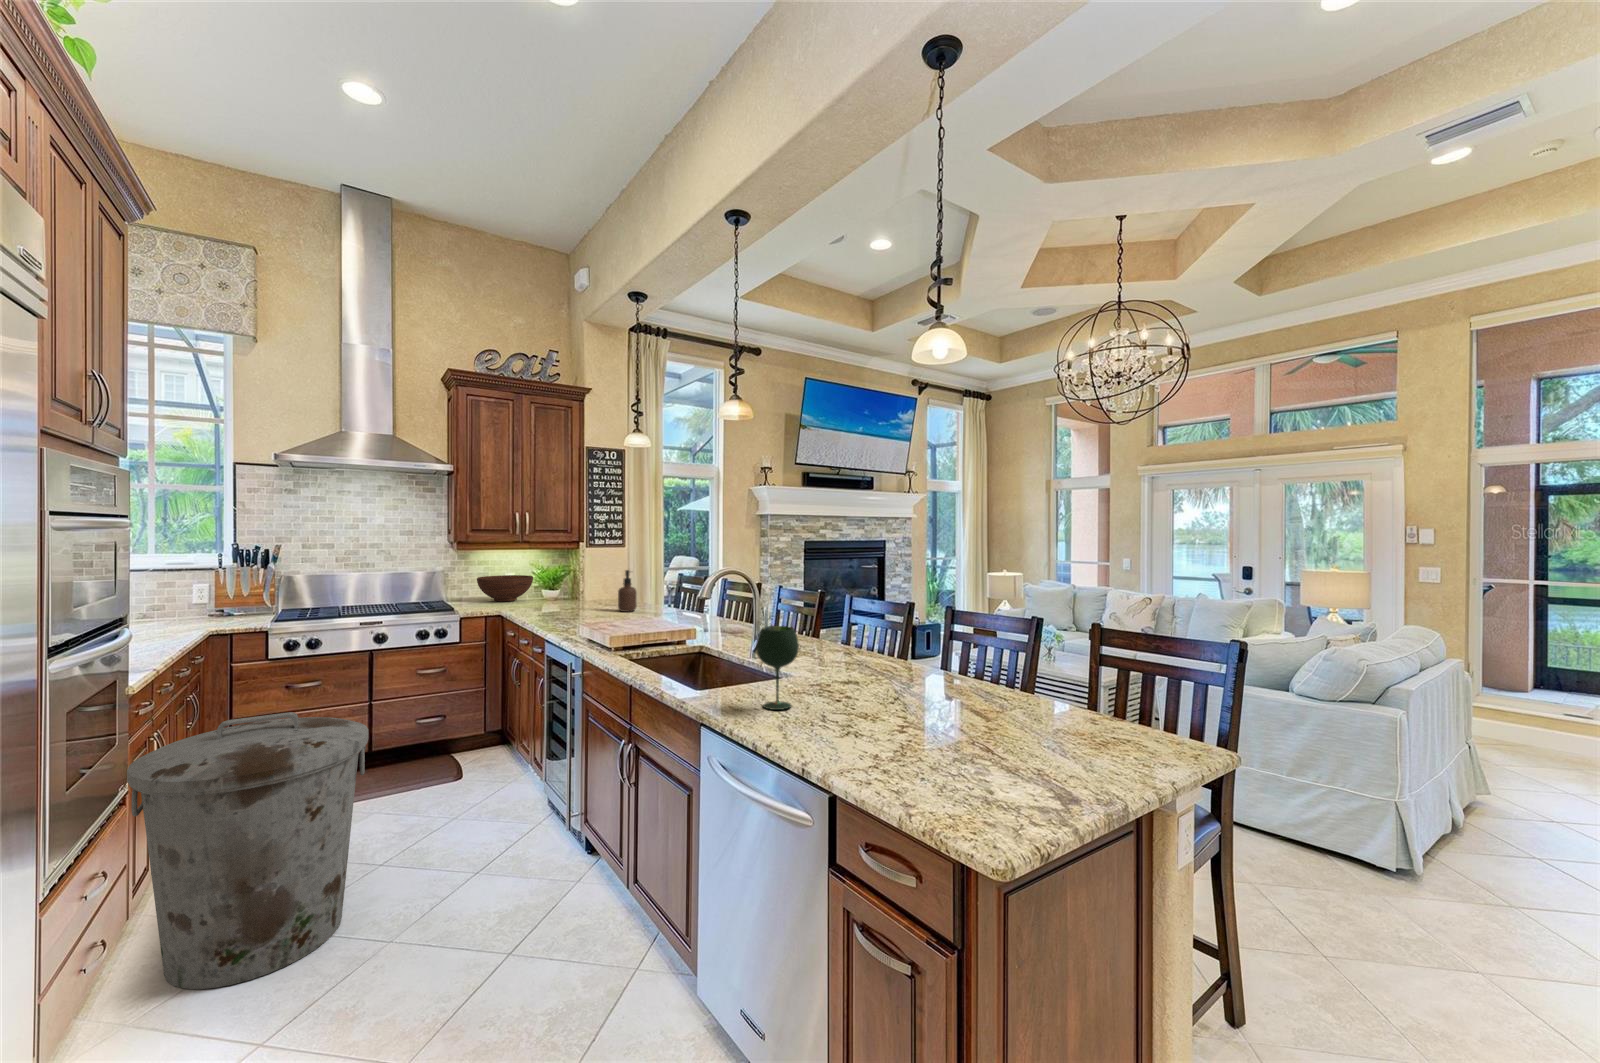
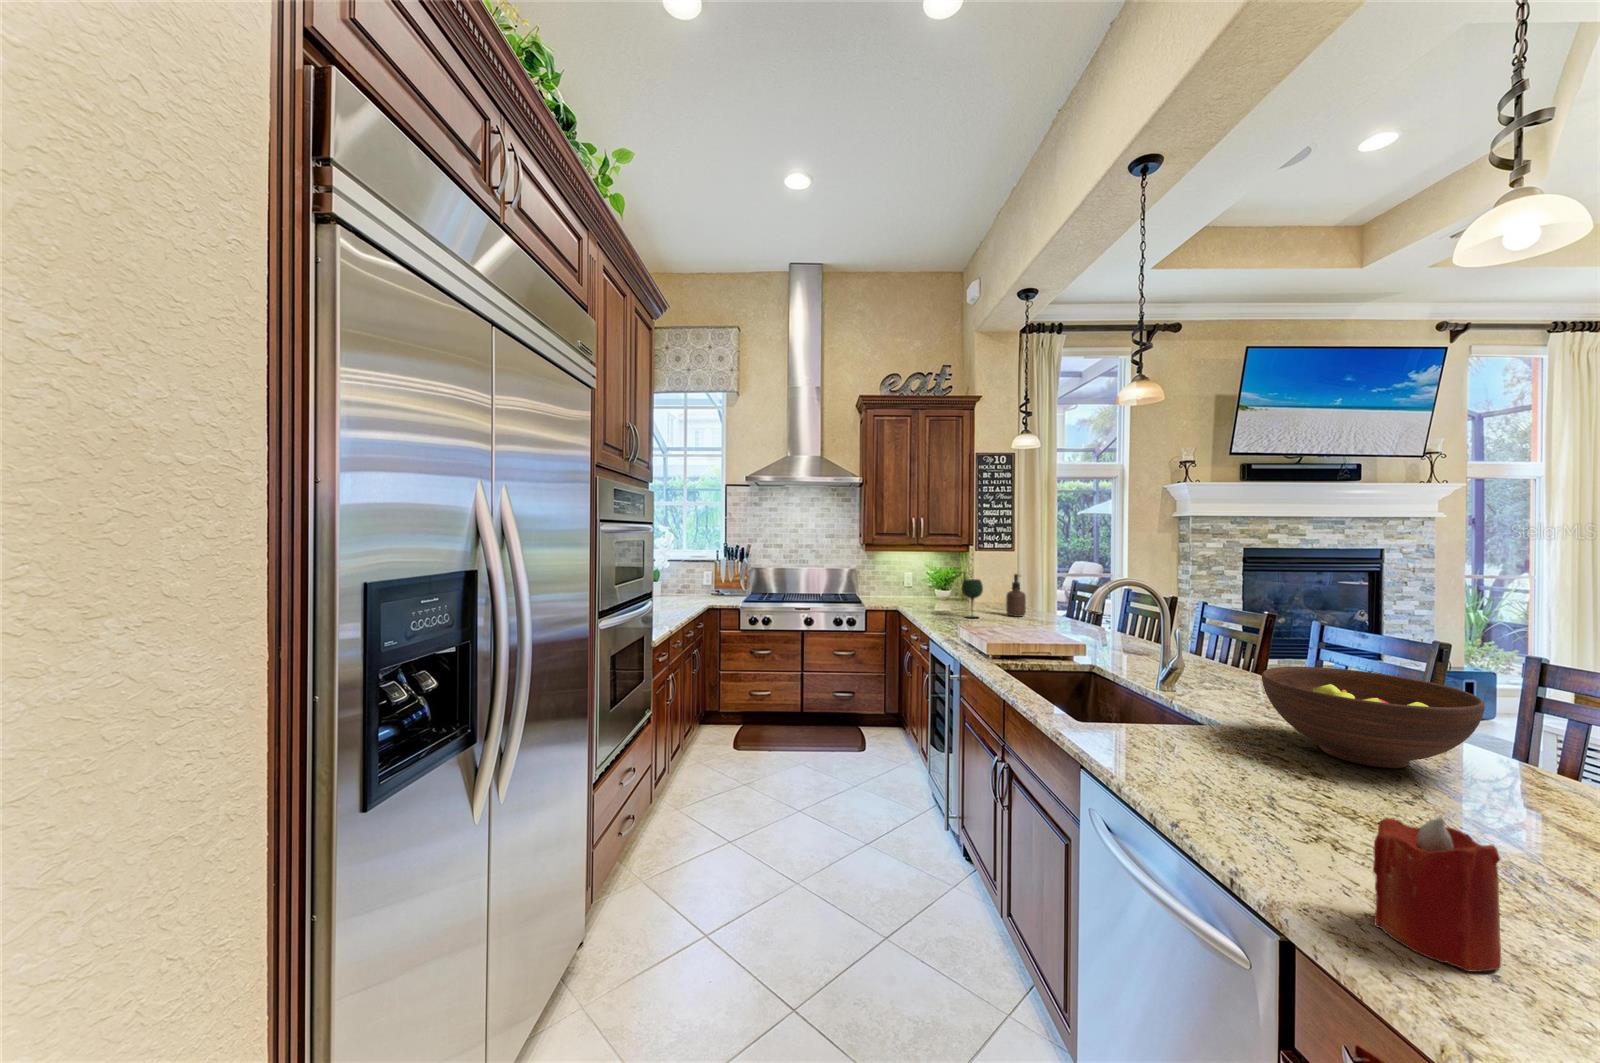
fruit bowl: present [477,575,533,602] -> present [1262,667,1484,768]
wine glass: present [756,626,799,710] -> present [962,579,983,618]
candle: none [872,697,922,776] -> present [1373,818,1501,972]
trash can: present [127,712,368,989] -> none [641,675,783,879]

